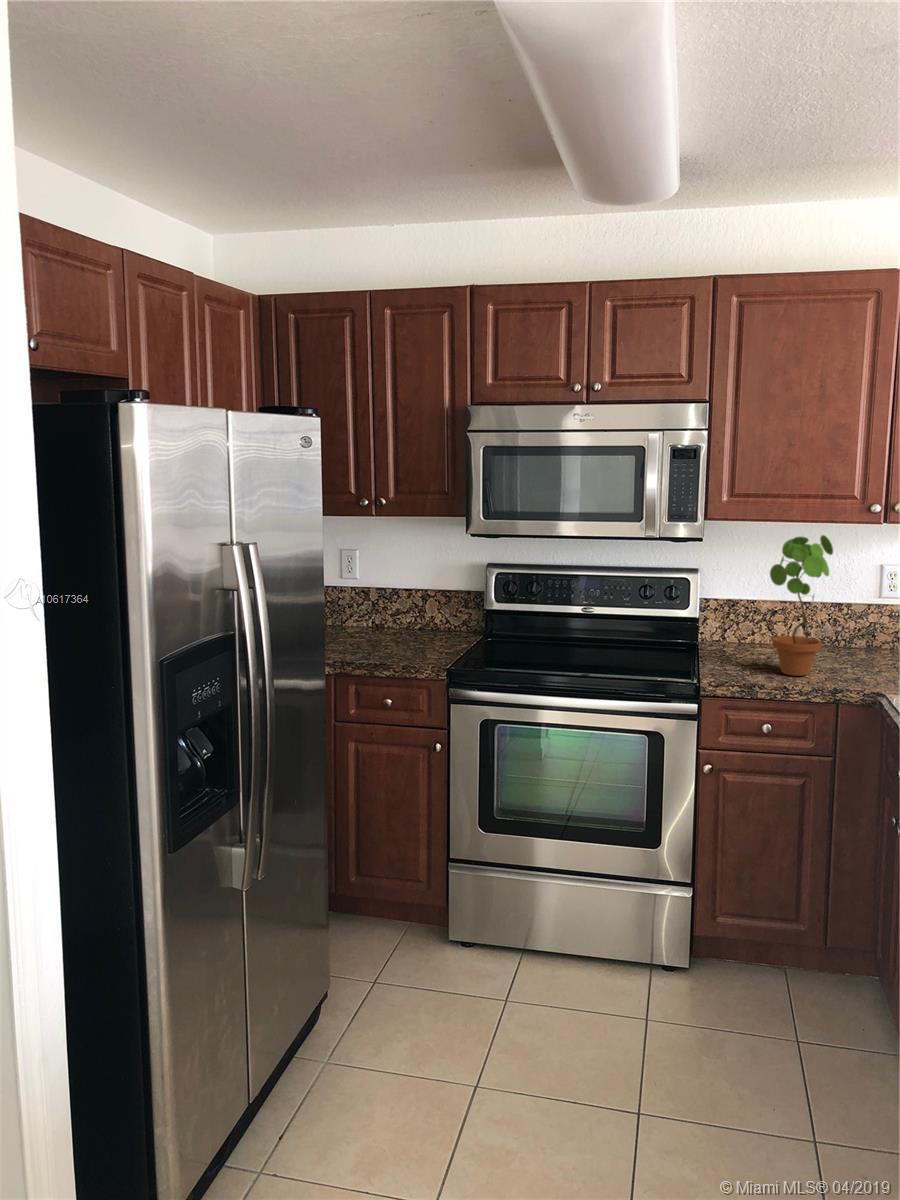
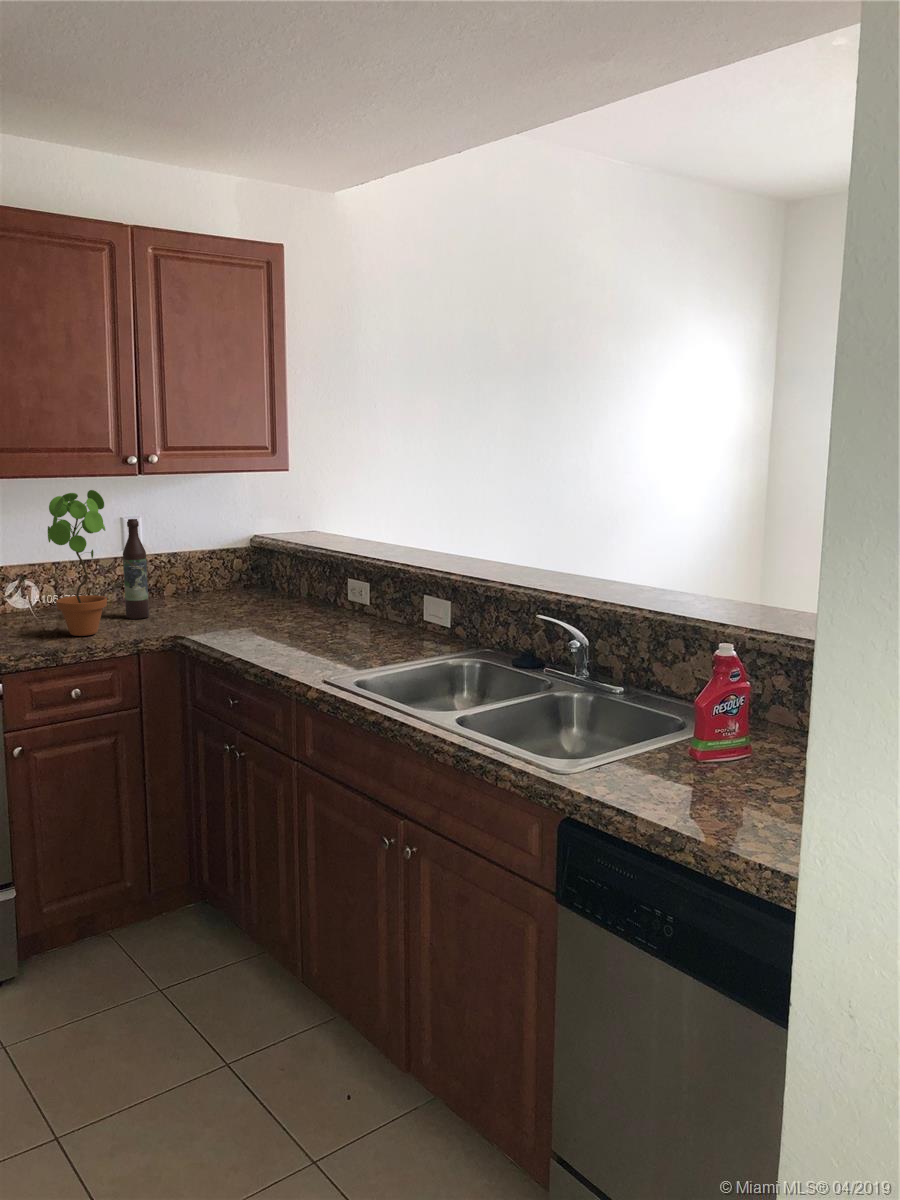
wine bottle: none [854,567,884,670] -> present [123,519,149,619]

